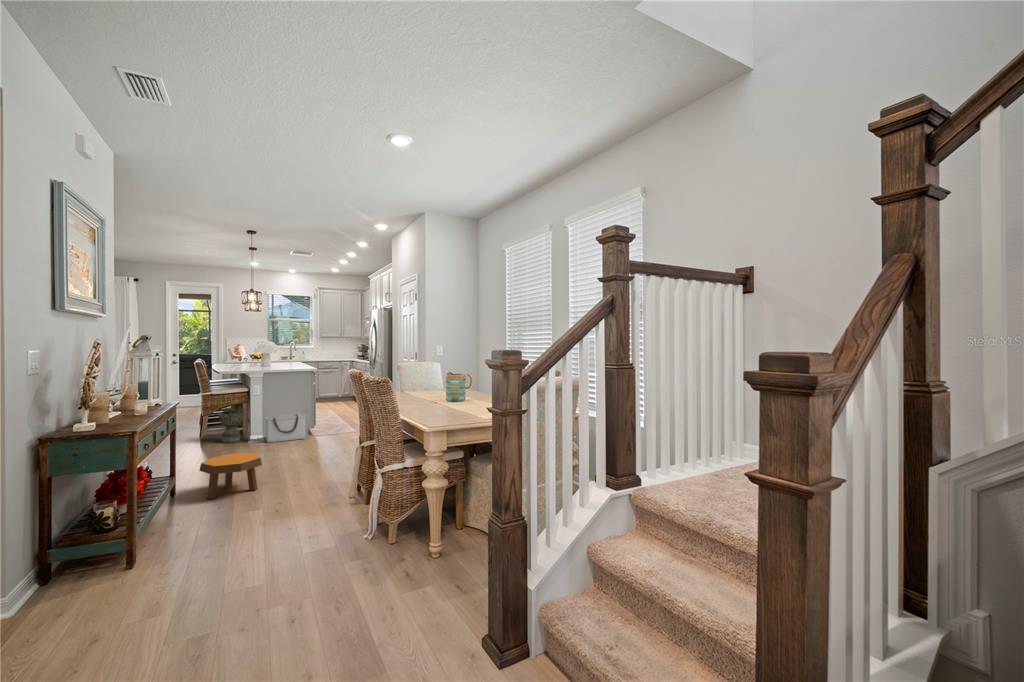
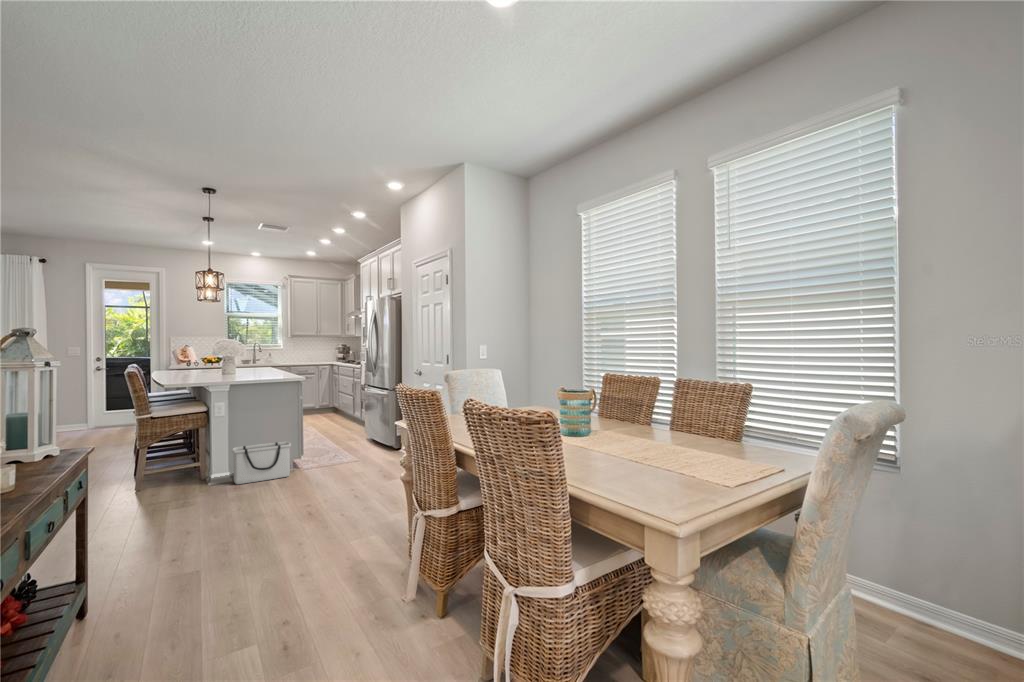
planter: present [218,406,244,443] -> none [162,433,200,487]
footstool: present [199,453,262,499] -> none [133,522,245,618]

